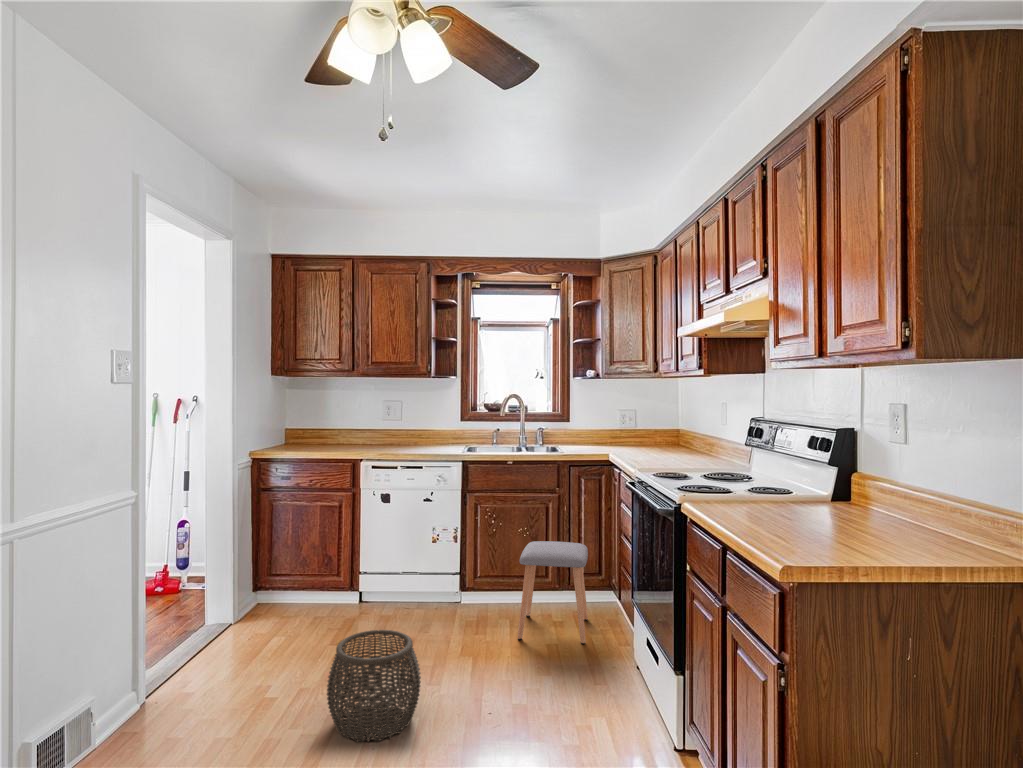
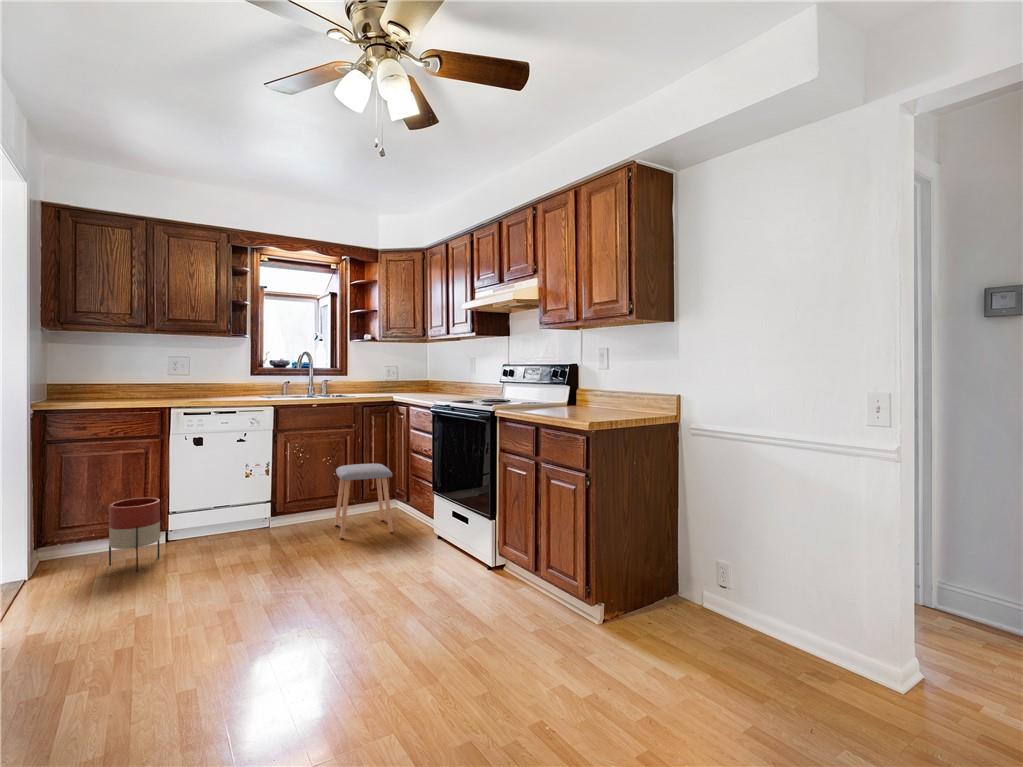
planter: none [290,556,338,638] -> present [109,498,160,572]
woven basket: present [327,630,421,742] -> none [226,530,308,614]

